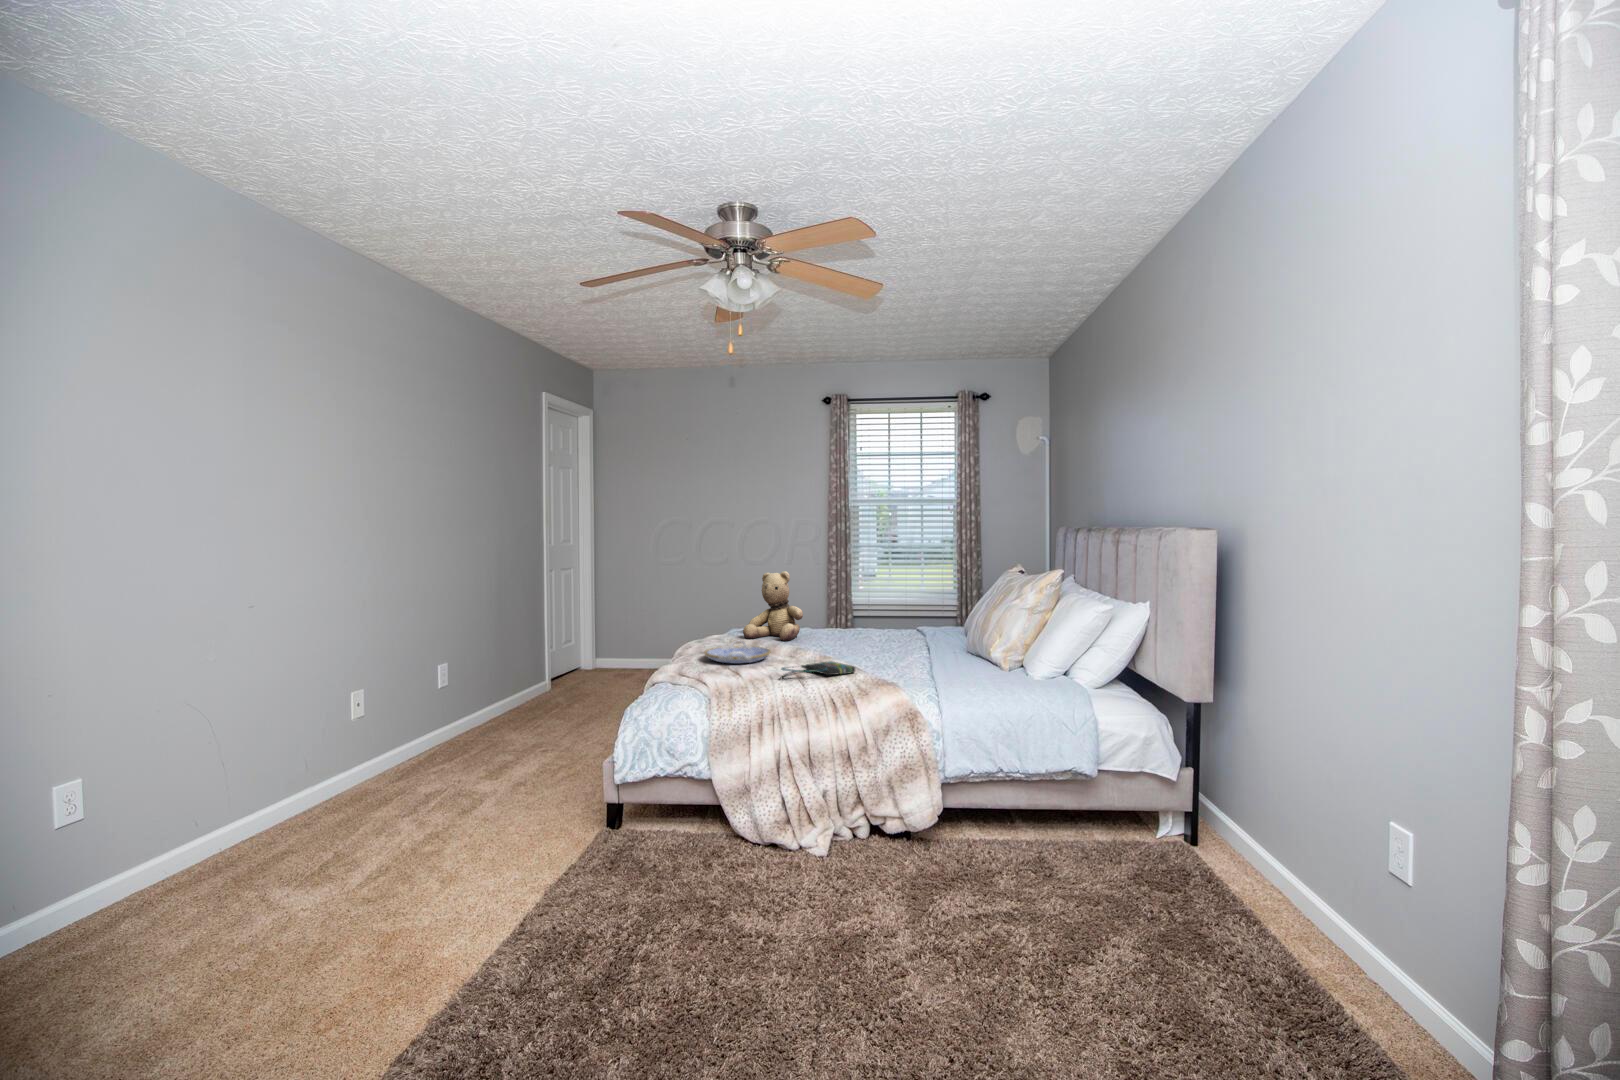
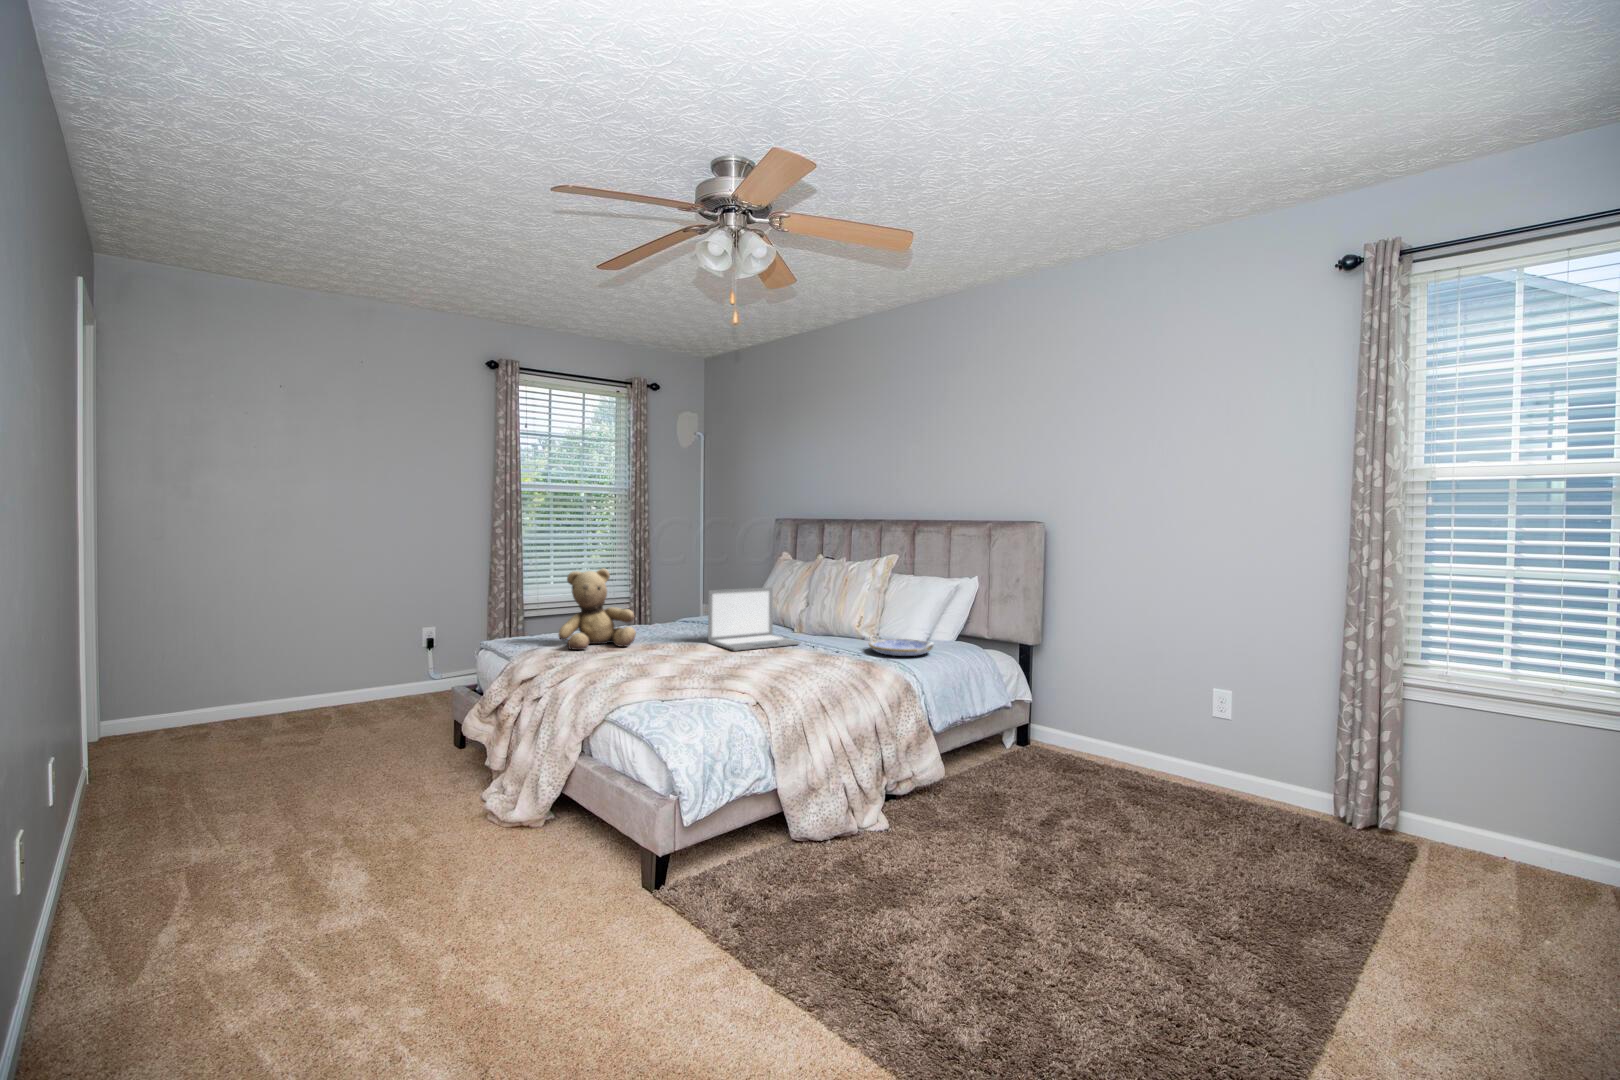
laptop: none [845,596,930,660] -> present [708,587,800,651]
serving tray: present [705,640,771,664] -> present [869,636,934,656]
tote bag: present [781,661,855,679] -> none [751,656,798,678]

